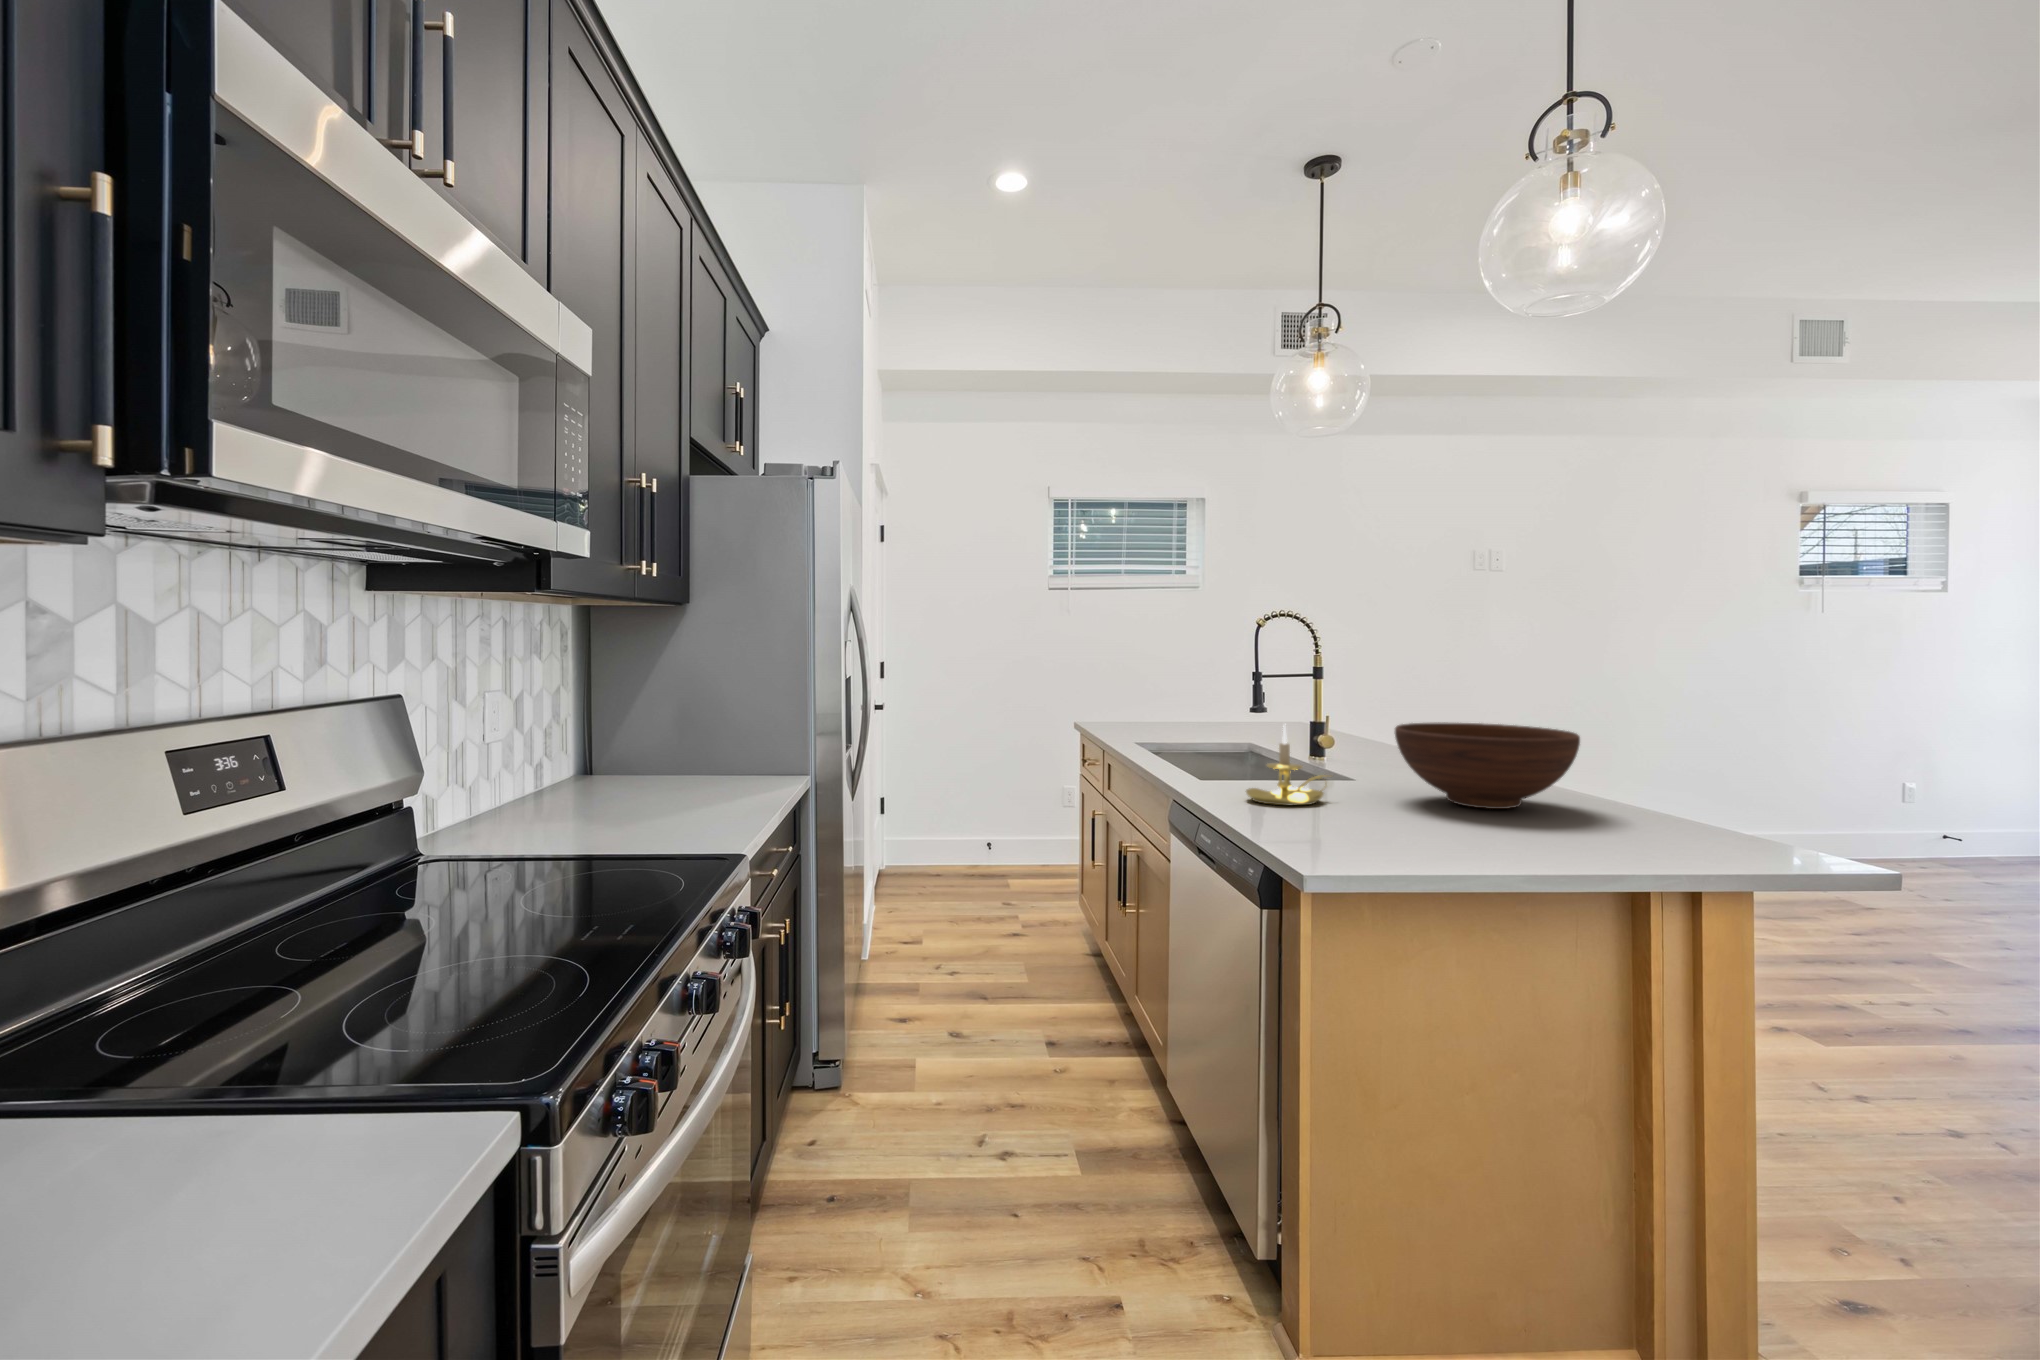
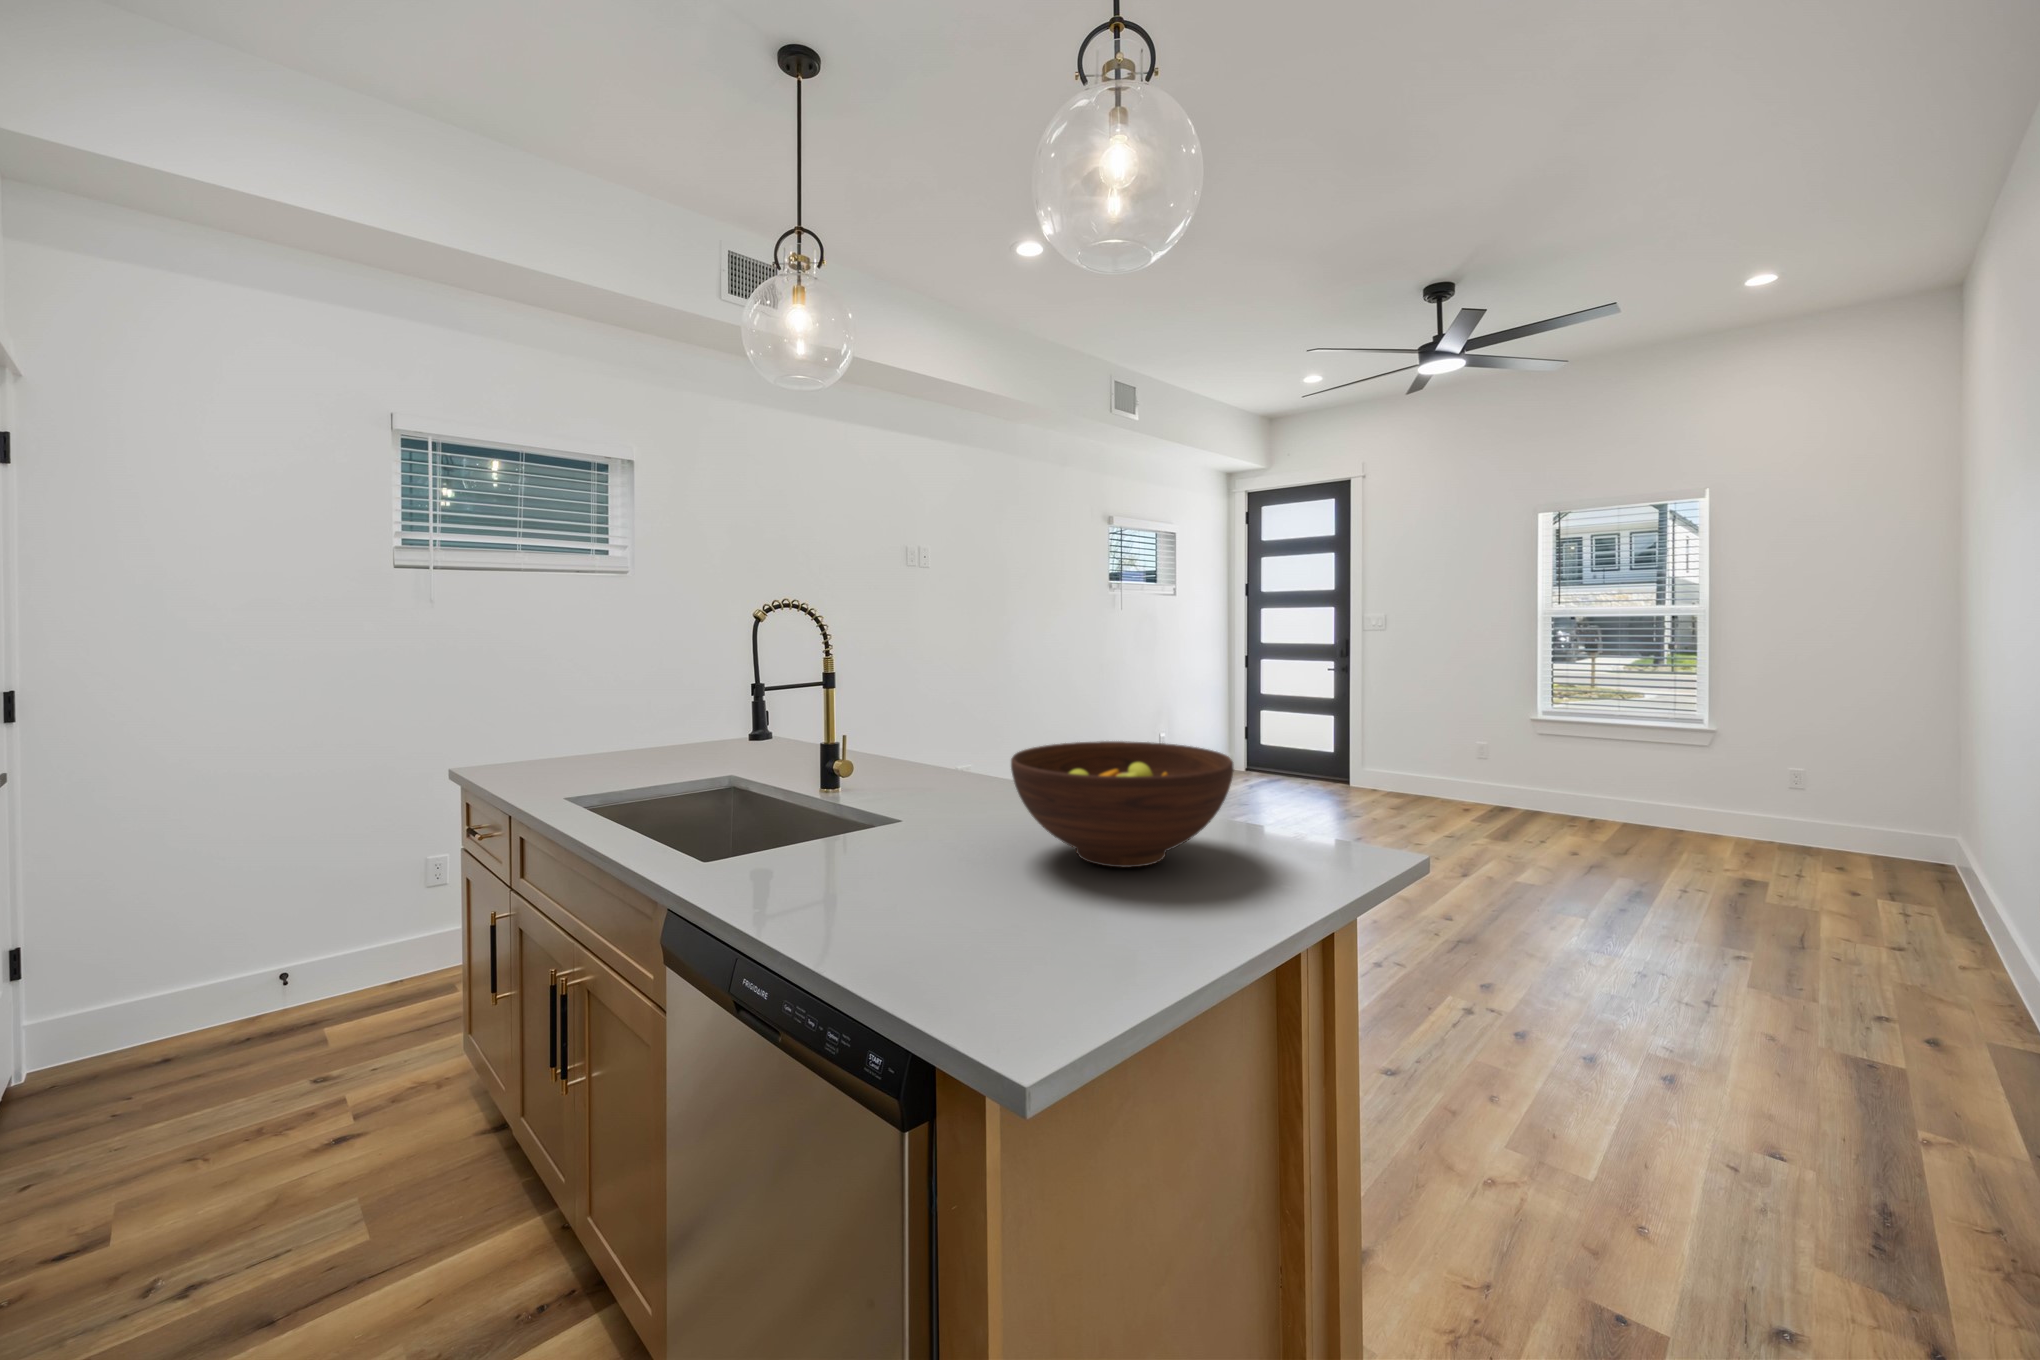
candle holder: present [1246,726,1327,805] -> none [821,780,947,930]

